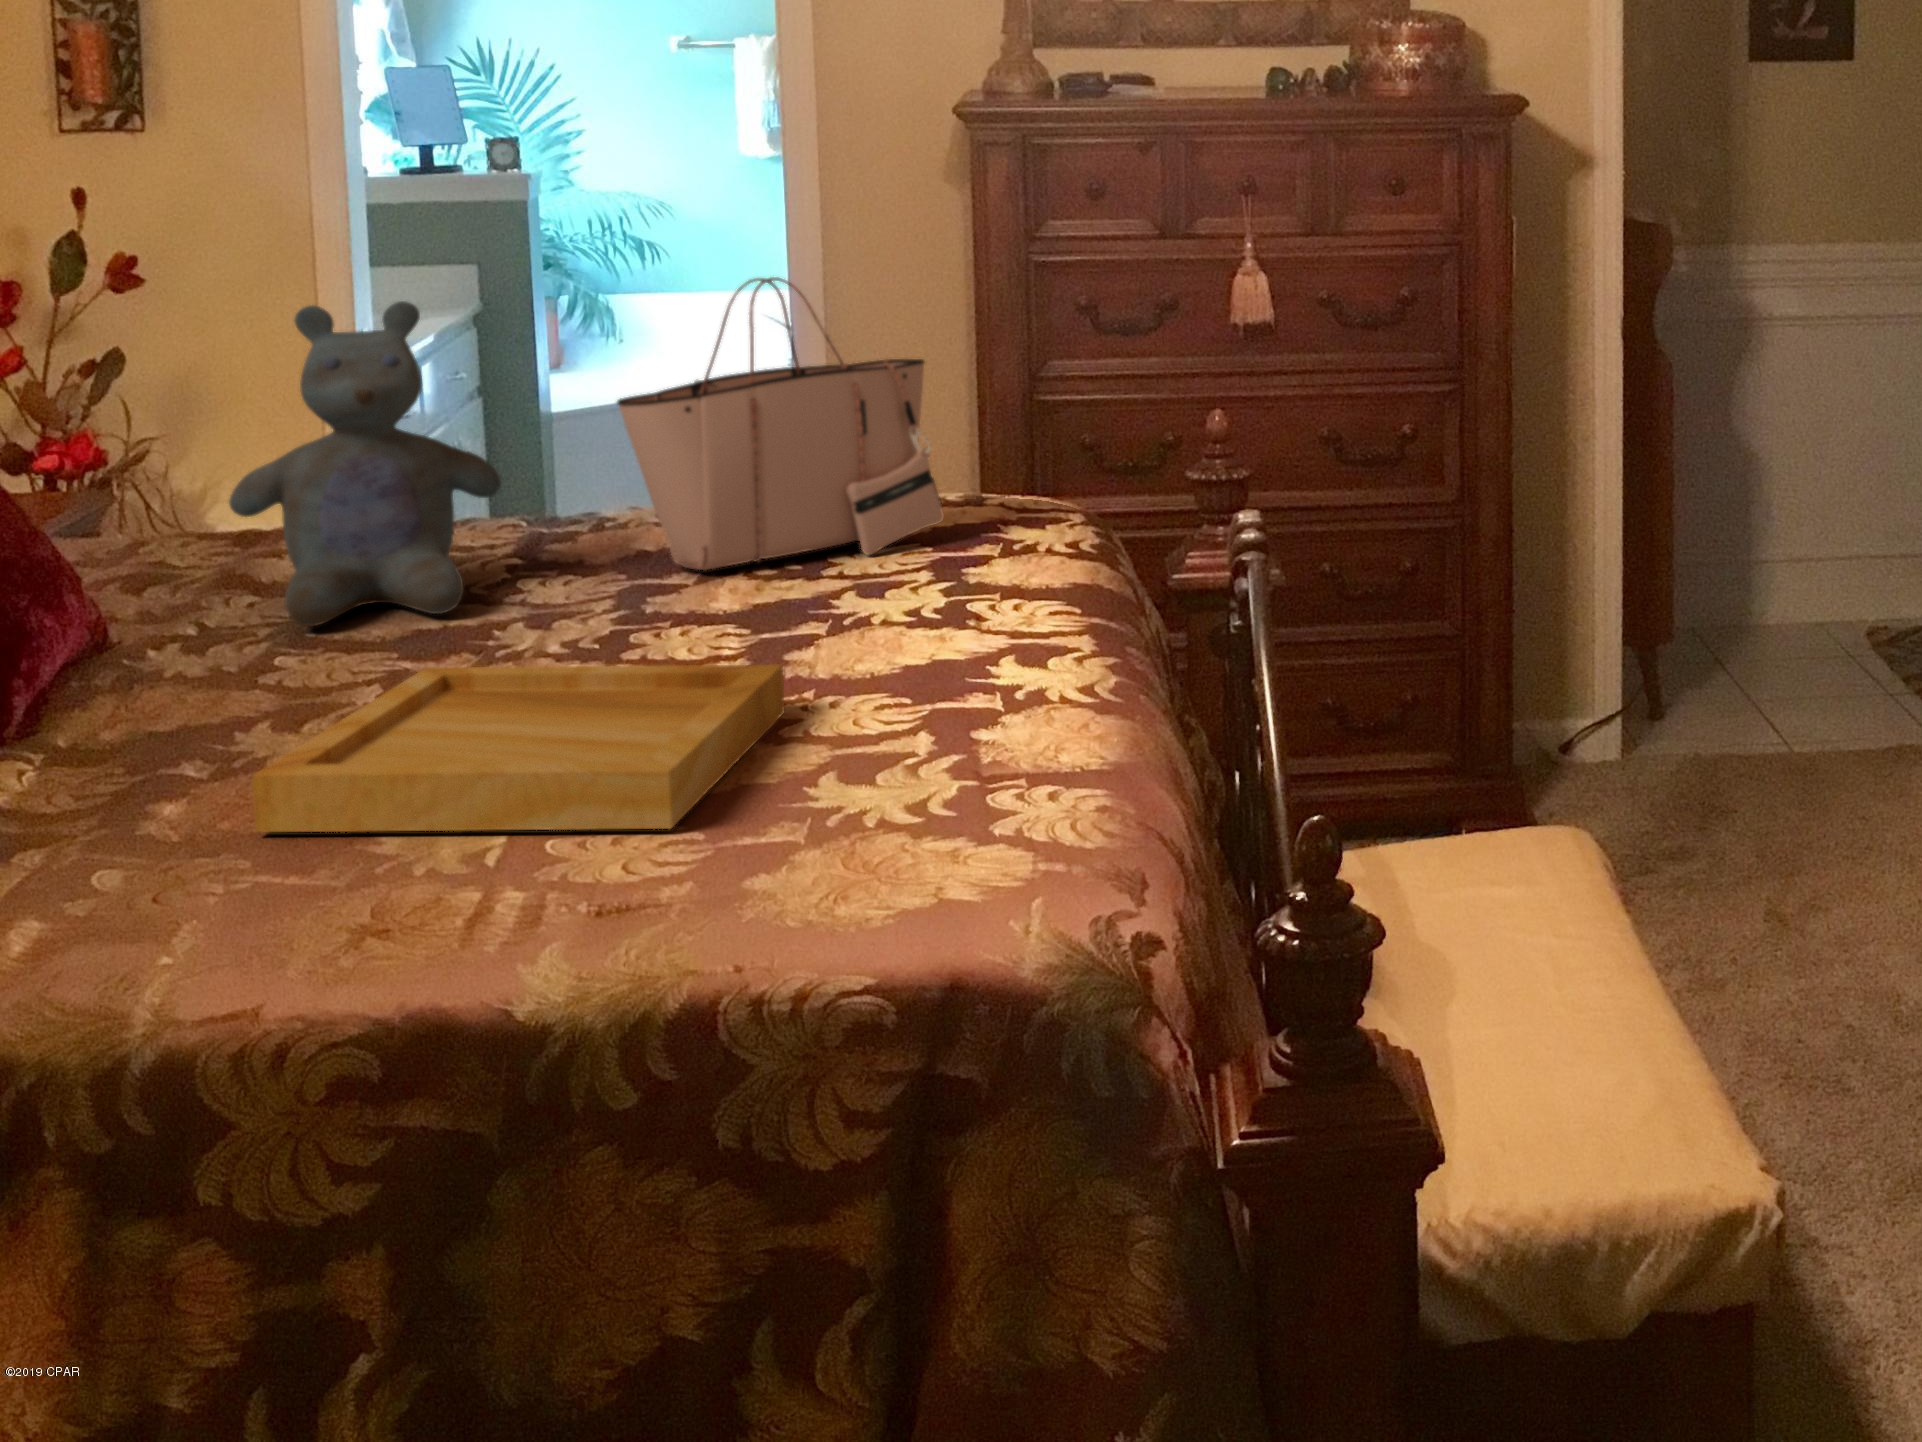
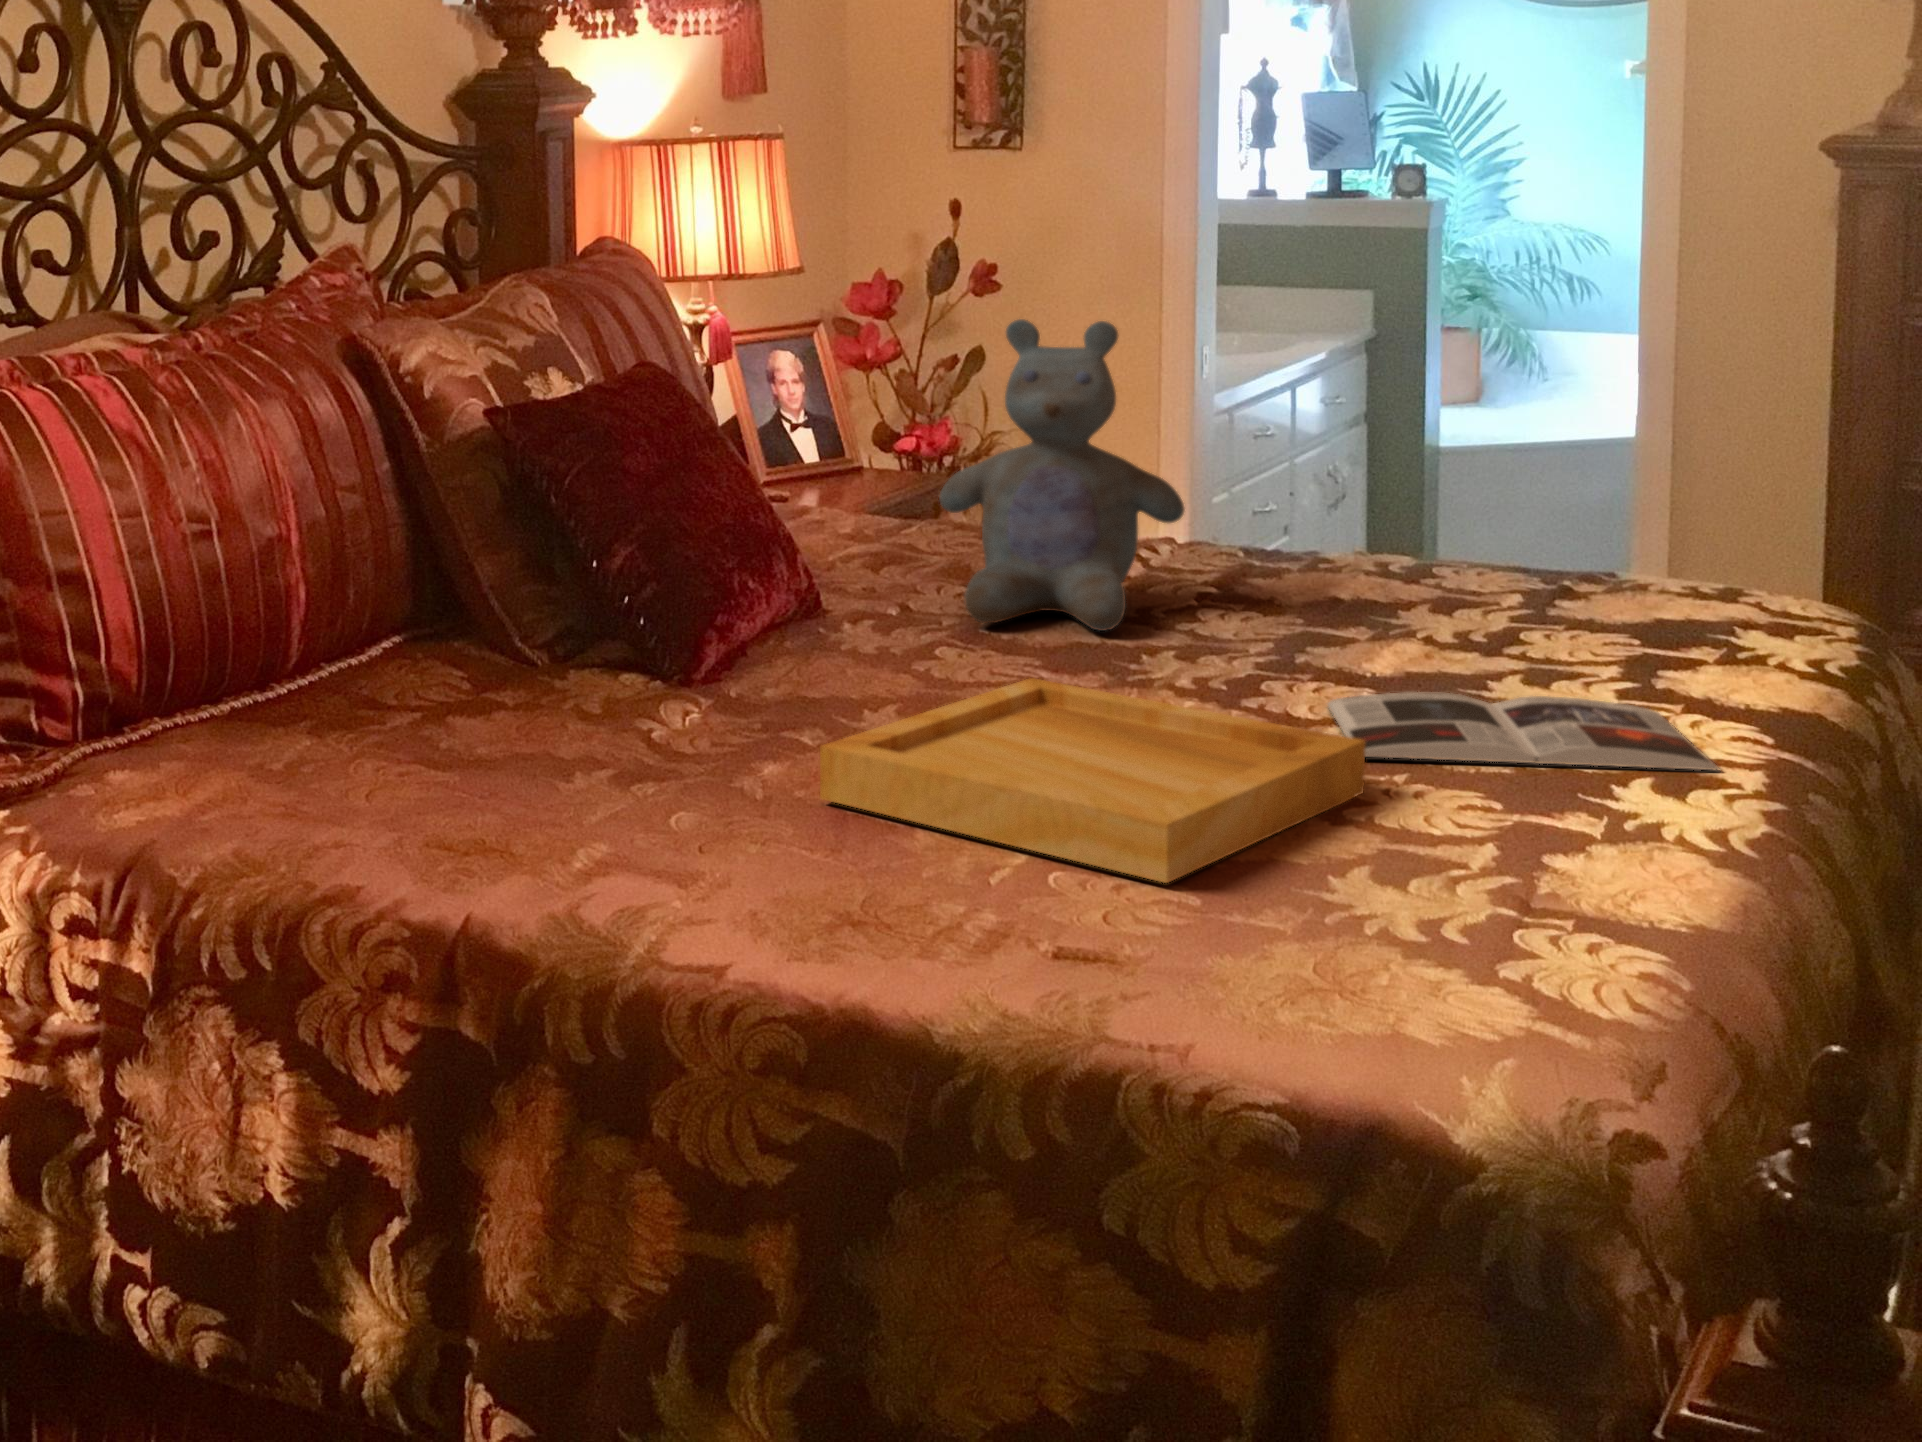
tote bag: present [617,277,944,570] -> none [1303,322,1674,643]
magazine: none [701,598,1047,683] -> present [1328,692,1719,770]

